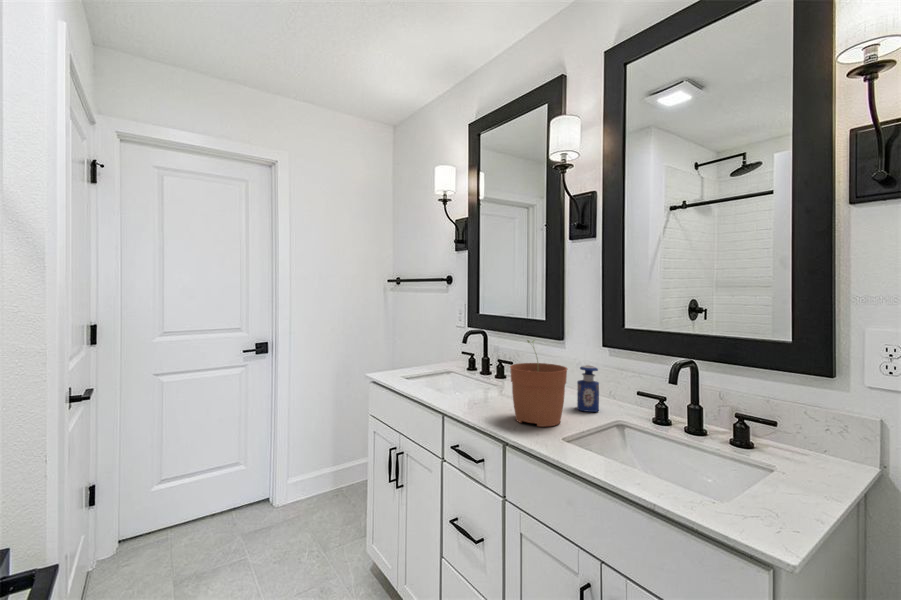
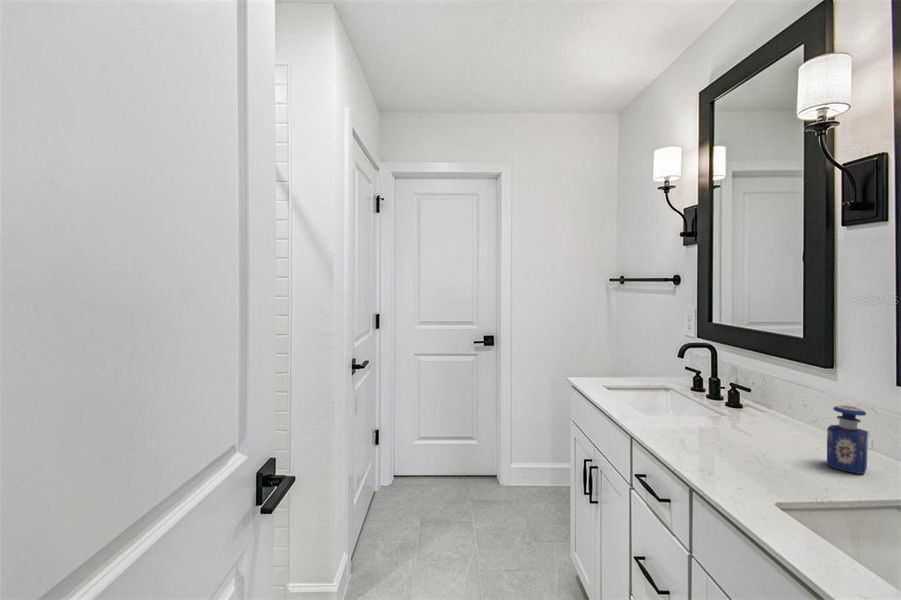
plant pot: present [510,340,567,427] -> none [710,364,798,480]

